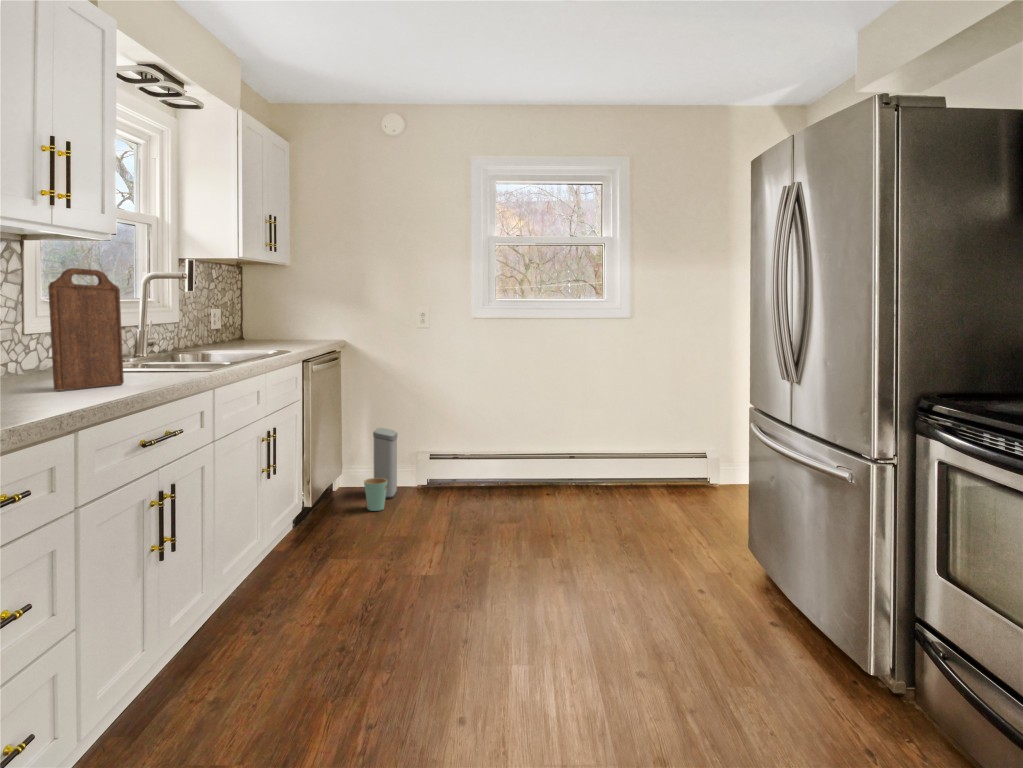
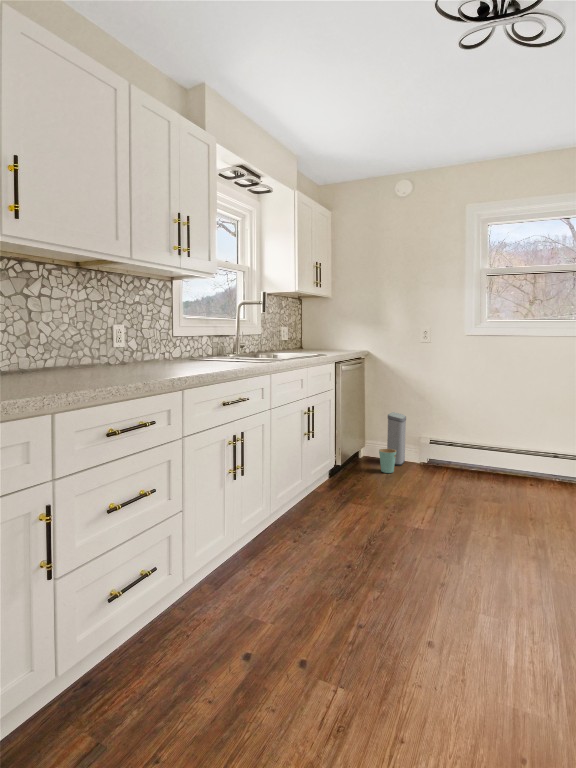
cutting board: present [48,268,124,391] -> none [178,292,218,367]

